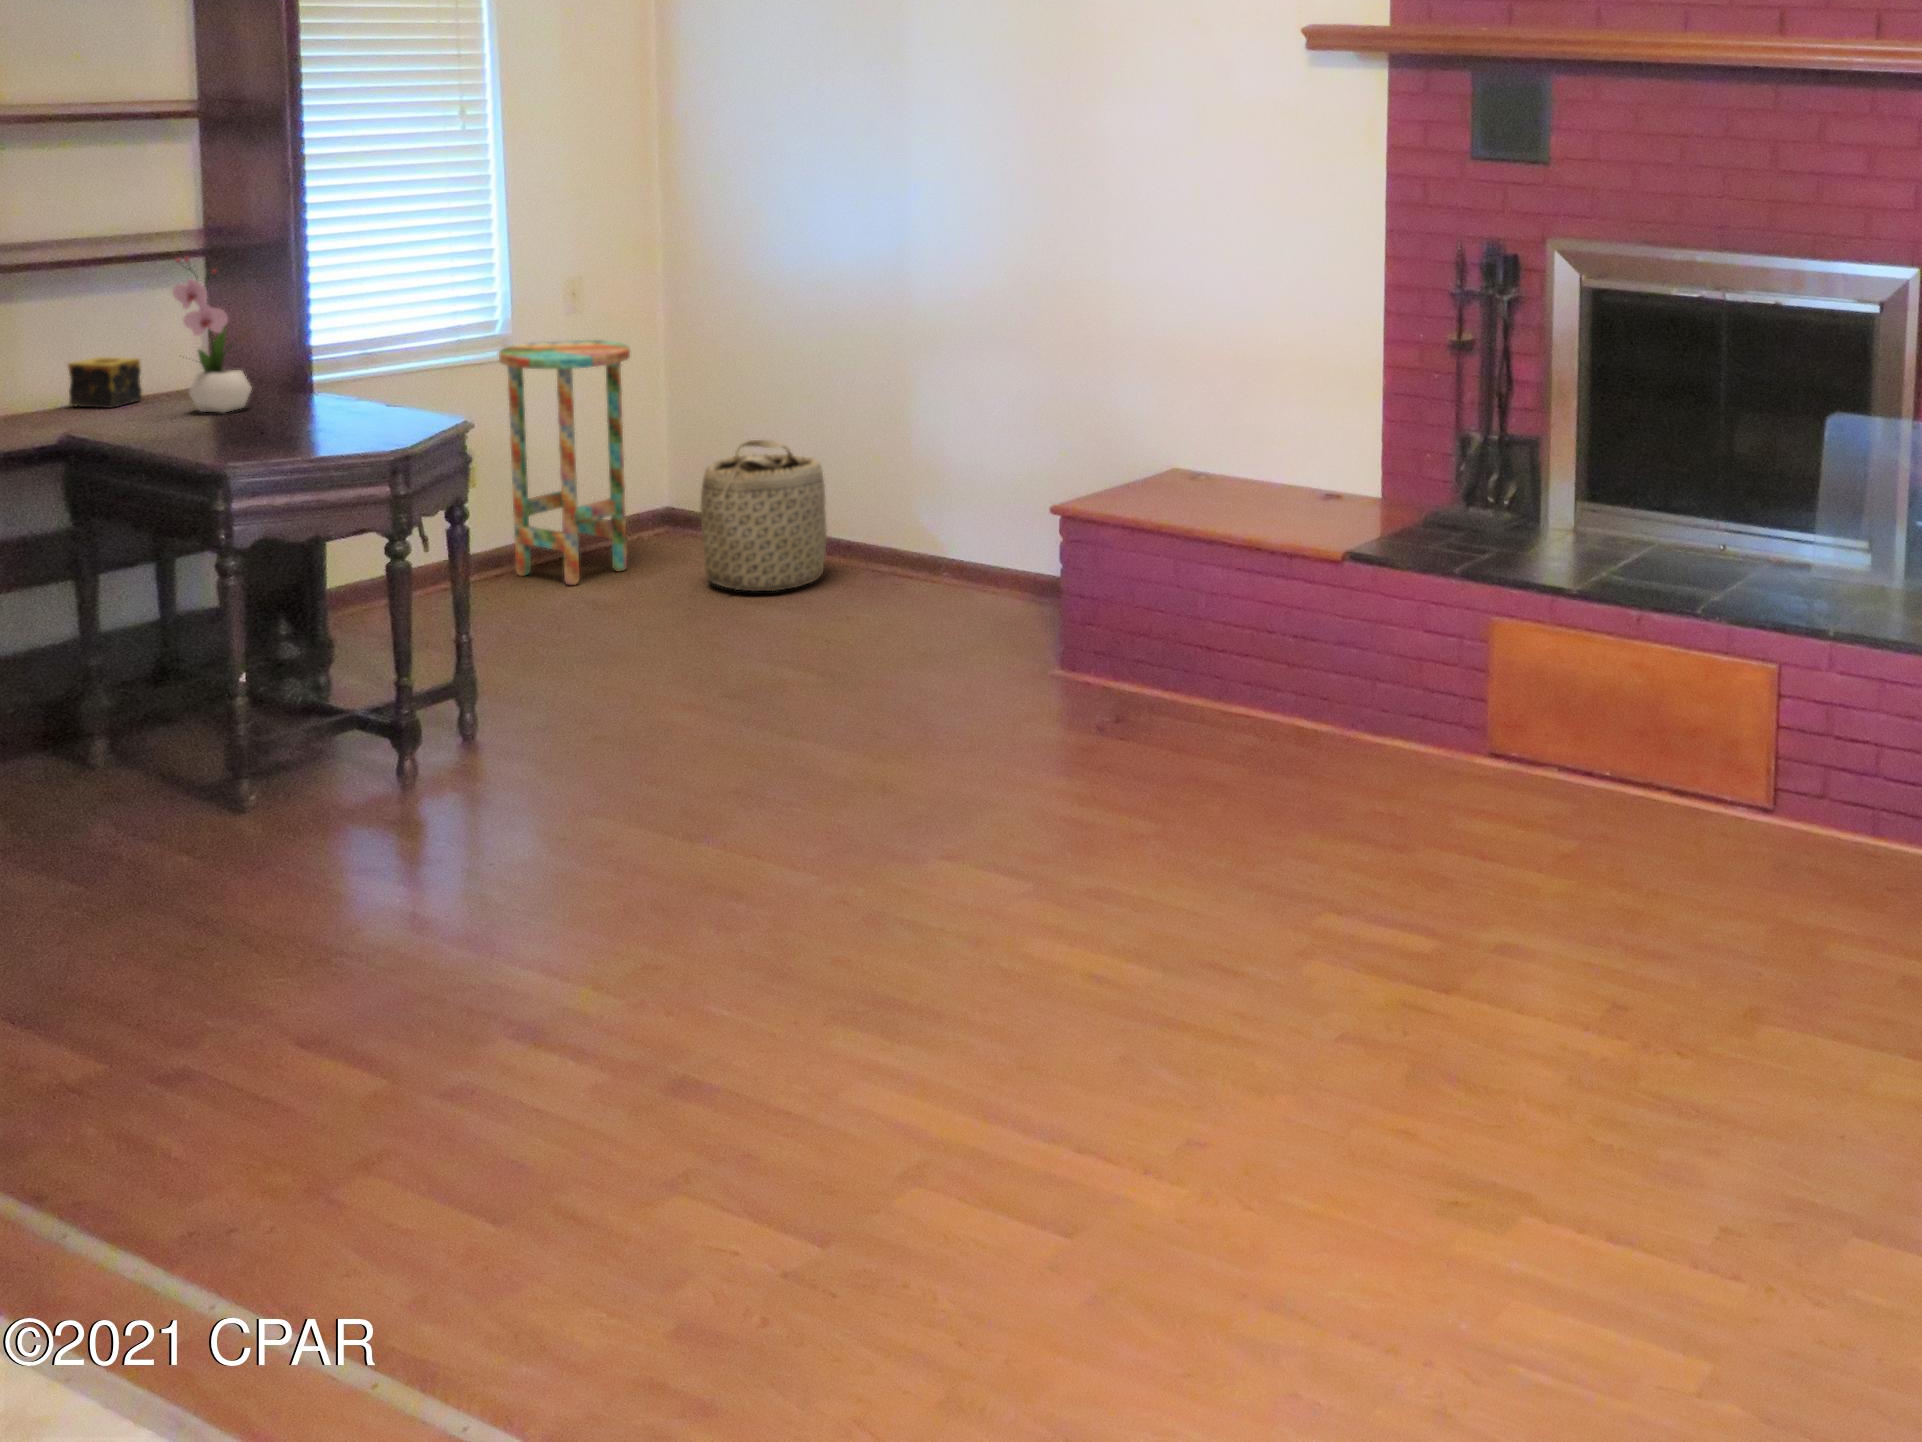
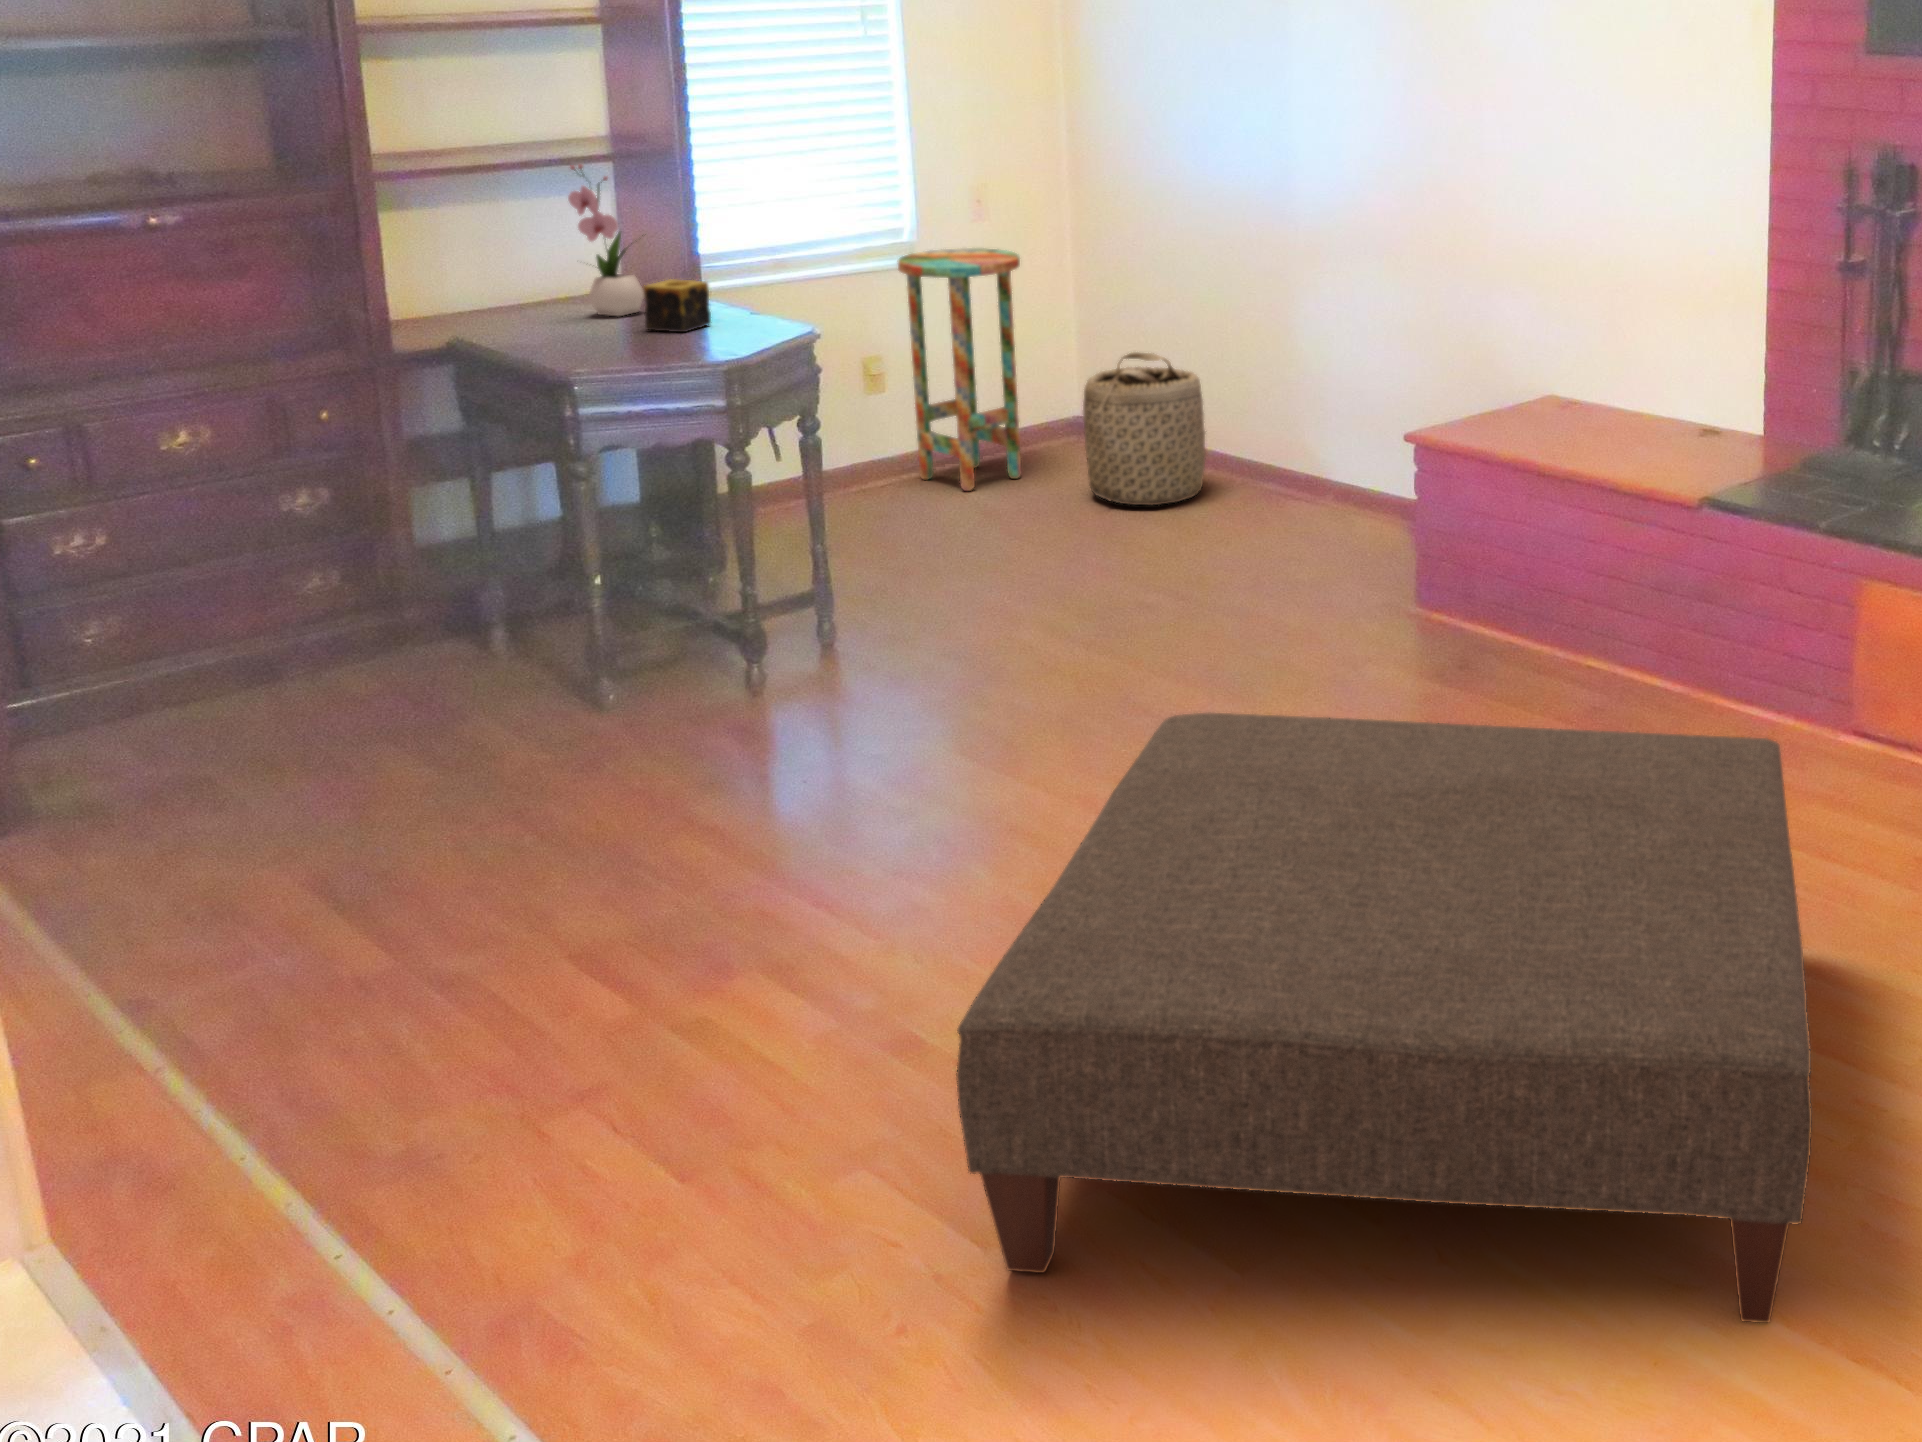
candle: present [68,357,142,408] -> present [643,279,711,332]
ottoman: none [776,754,1551,1287] -> present [956,713,1812,1323]

